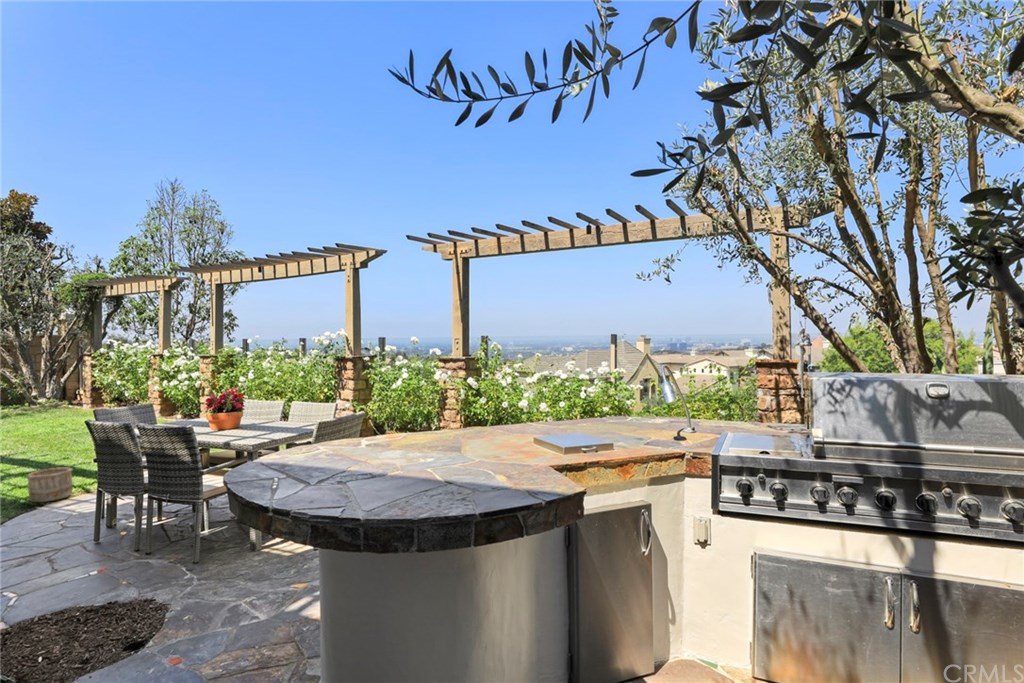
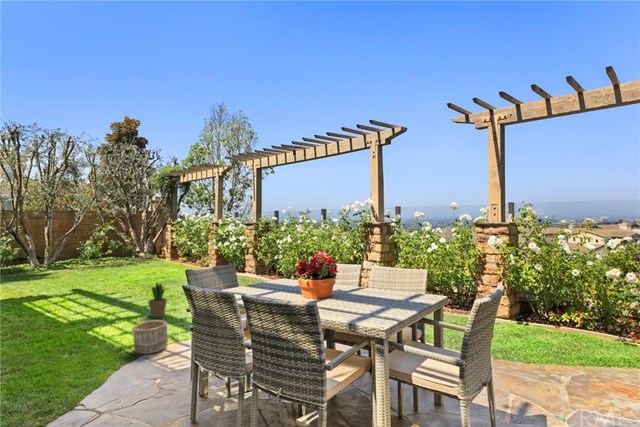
potted plant: none [48,430,77,473] -> present [148,283,167,318]

